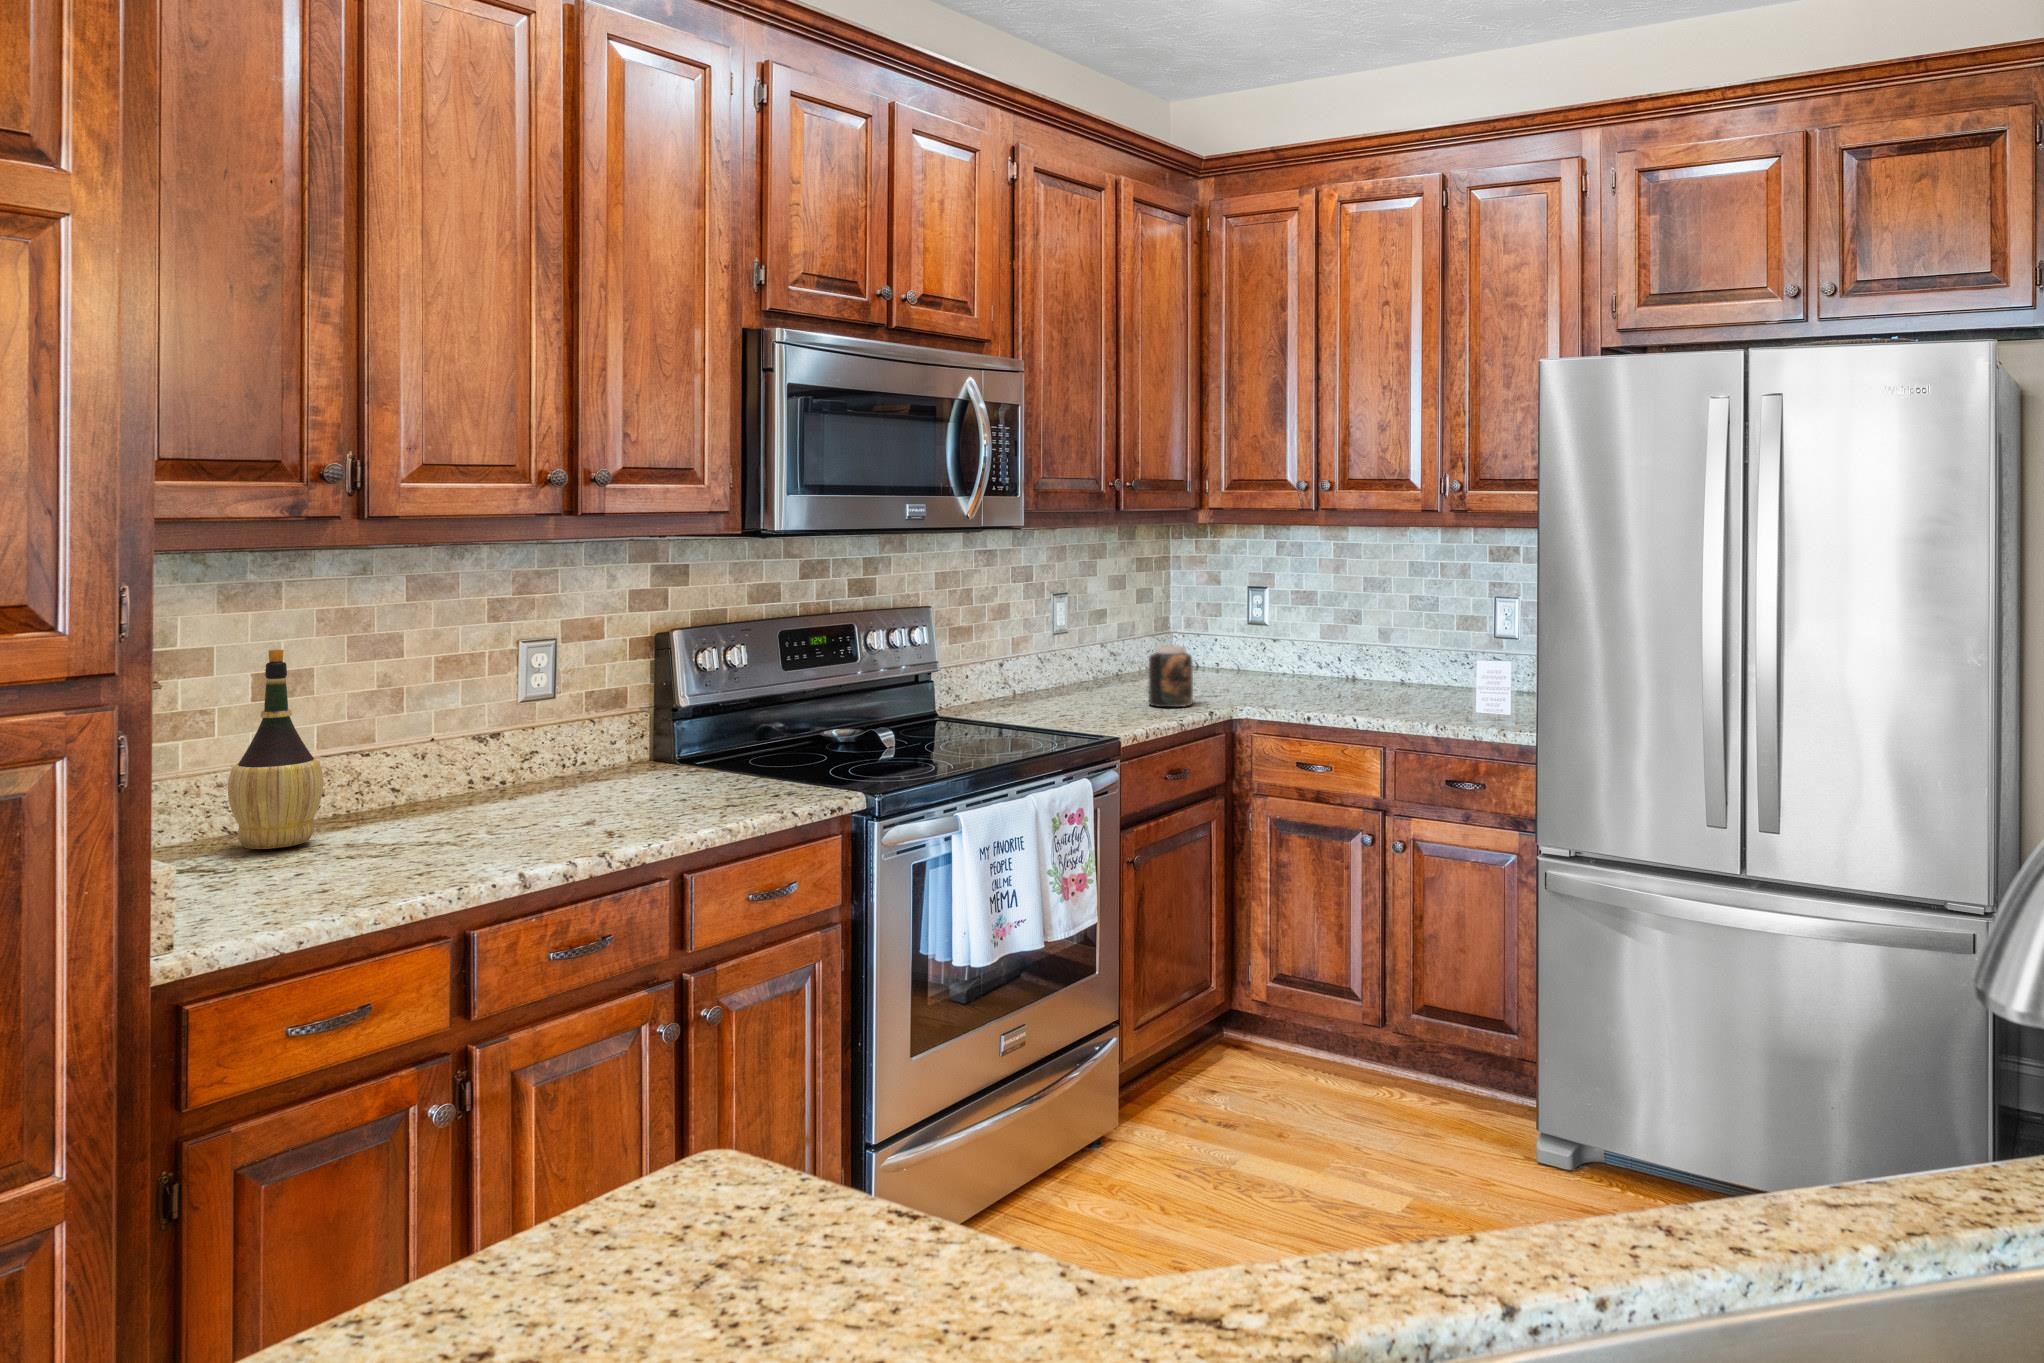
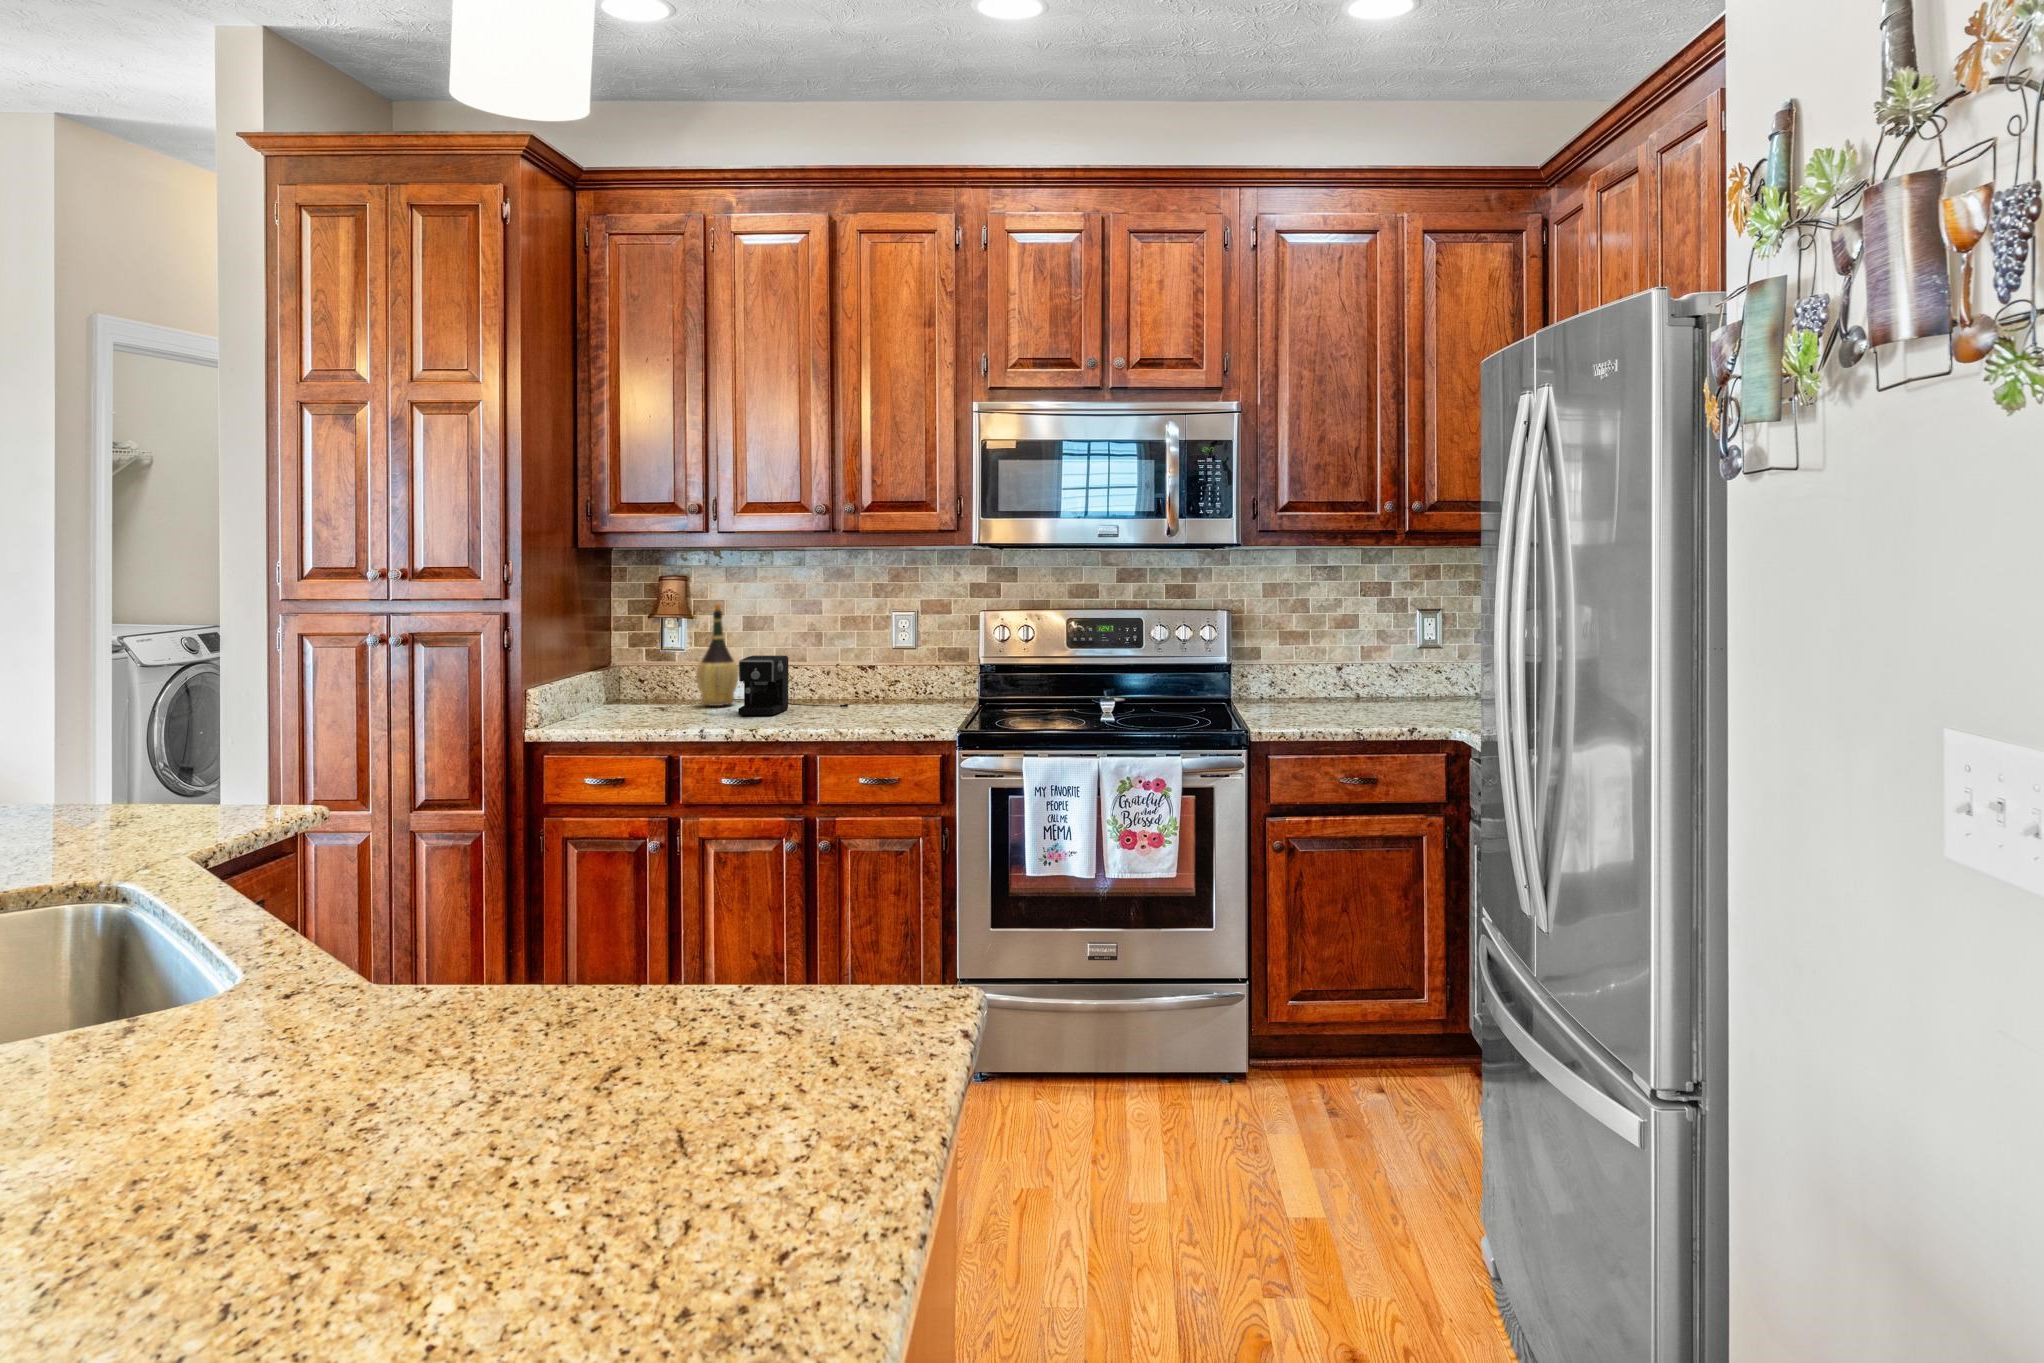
jar: present [1149,645,1193,707] -> none [1390,659,1434,719]
coffee maker: none [393,729,547,845] -> present [738,655,848,715]

